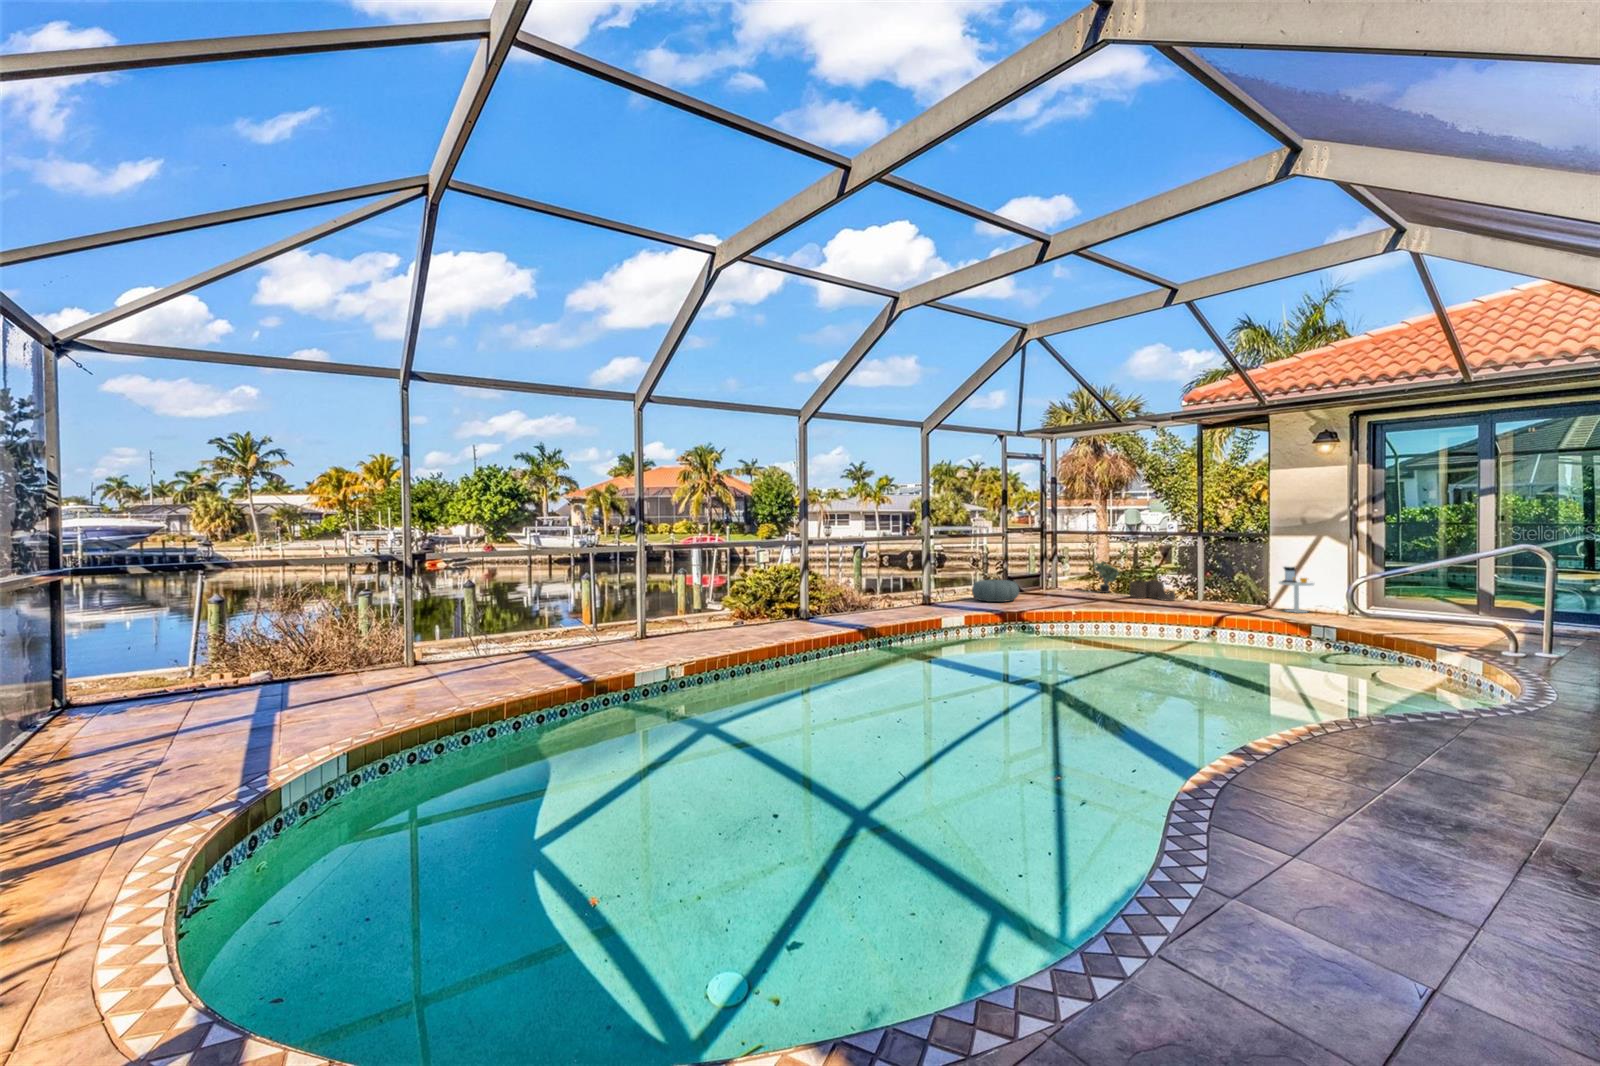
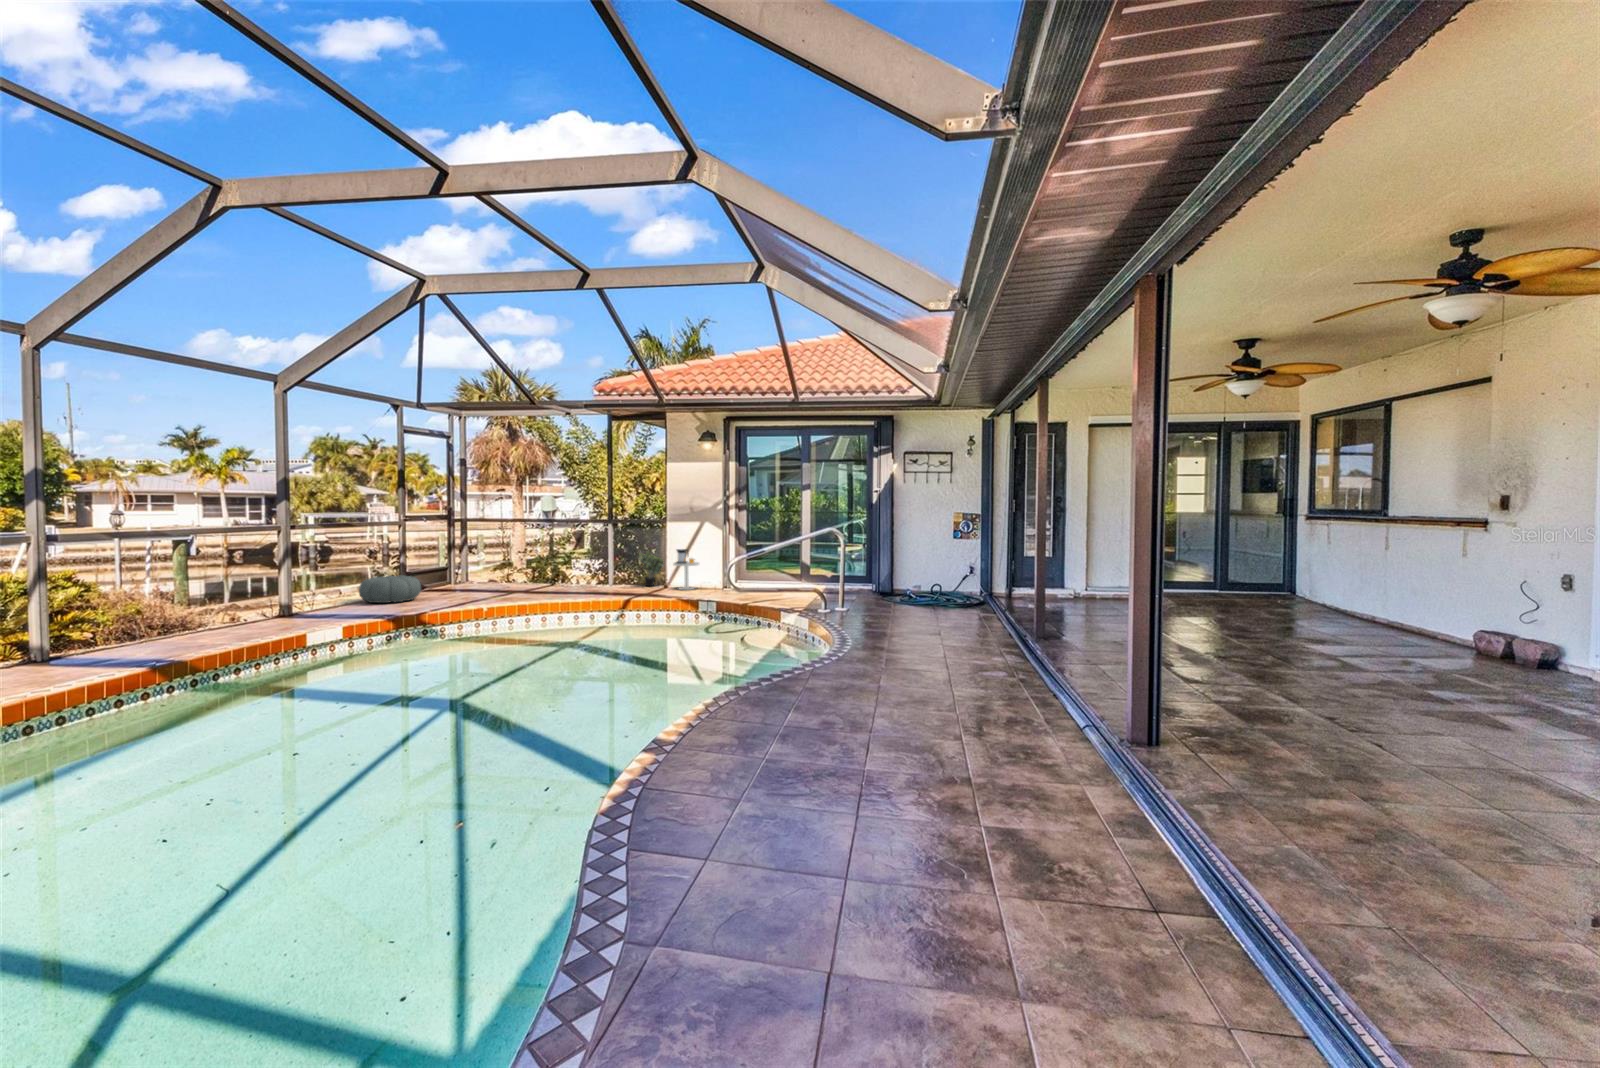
potted plant: present [1094,561,1119,593] -> present [638,552,664,586]
woven basket: present [1130,579,1175,600] -> none [544,565,587,587]

